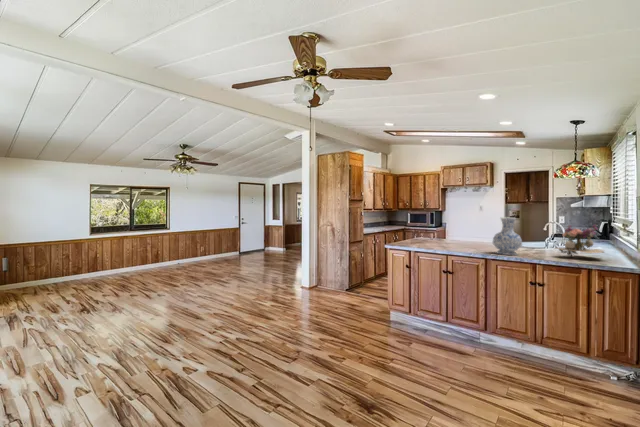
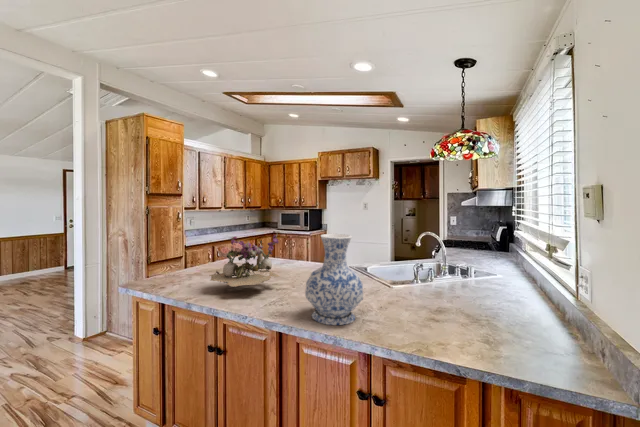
flower arrangement: present [556,225,604,256] -> present [209,234,279,288]

